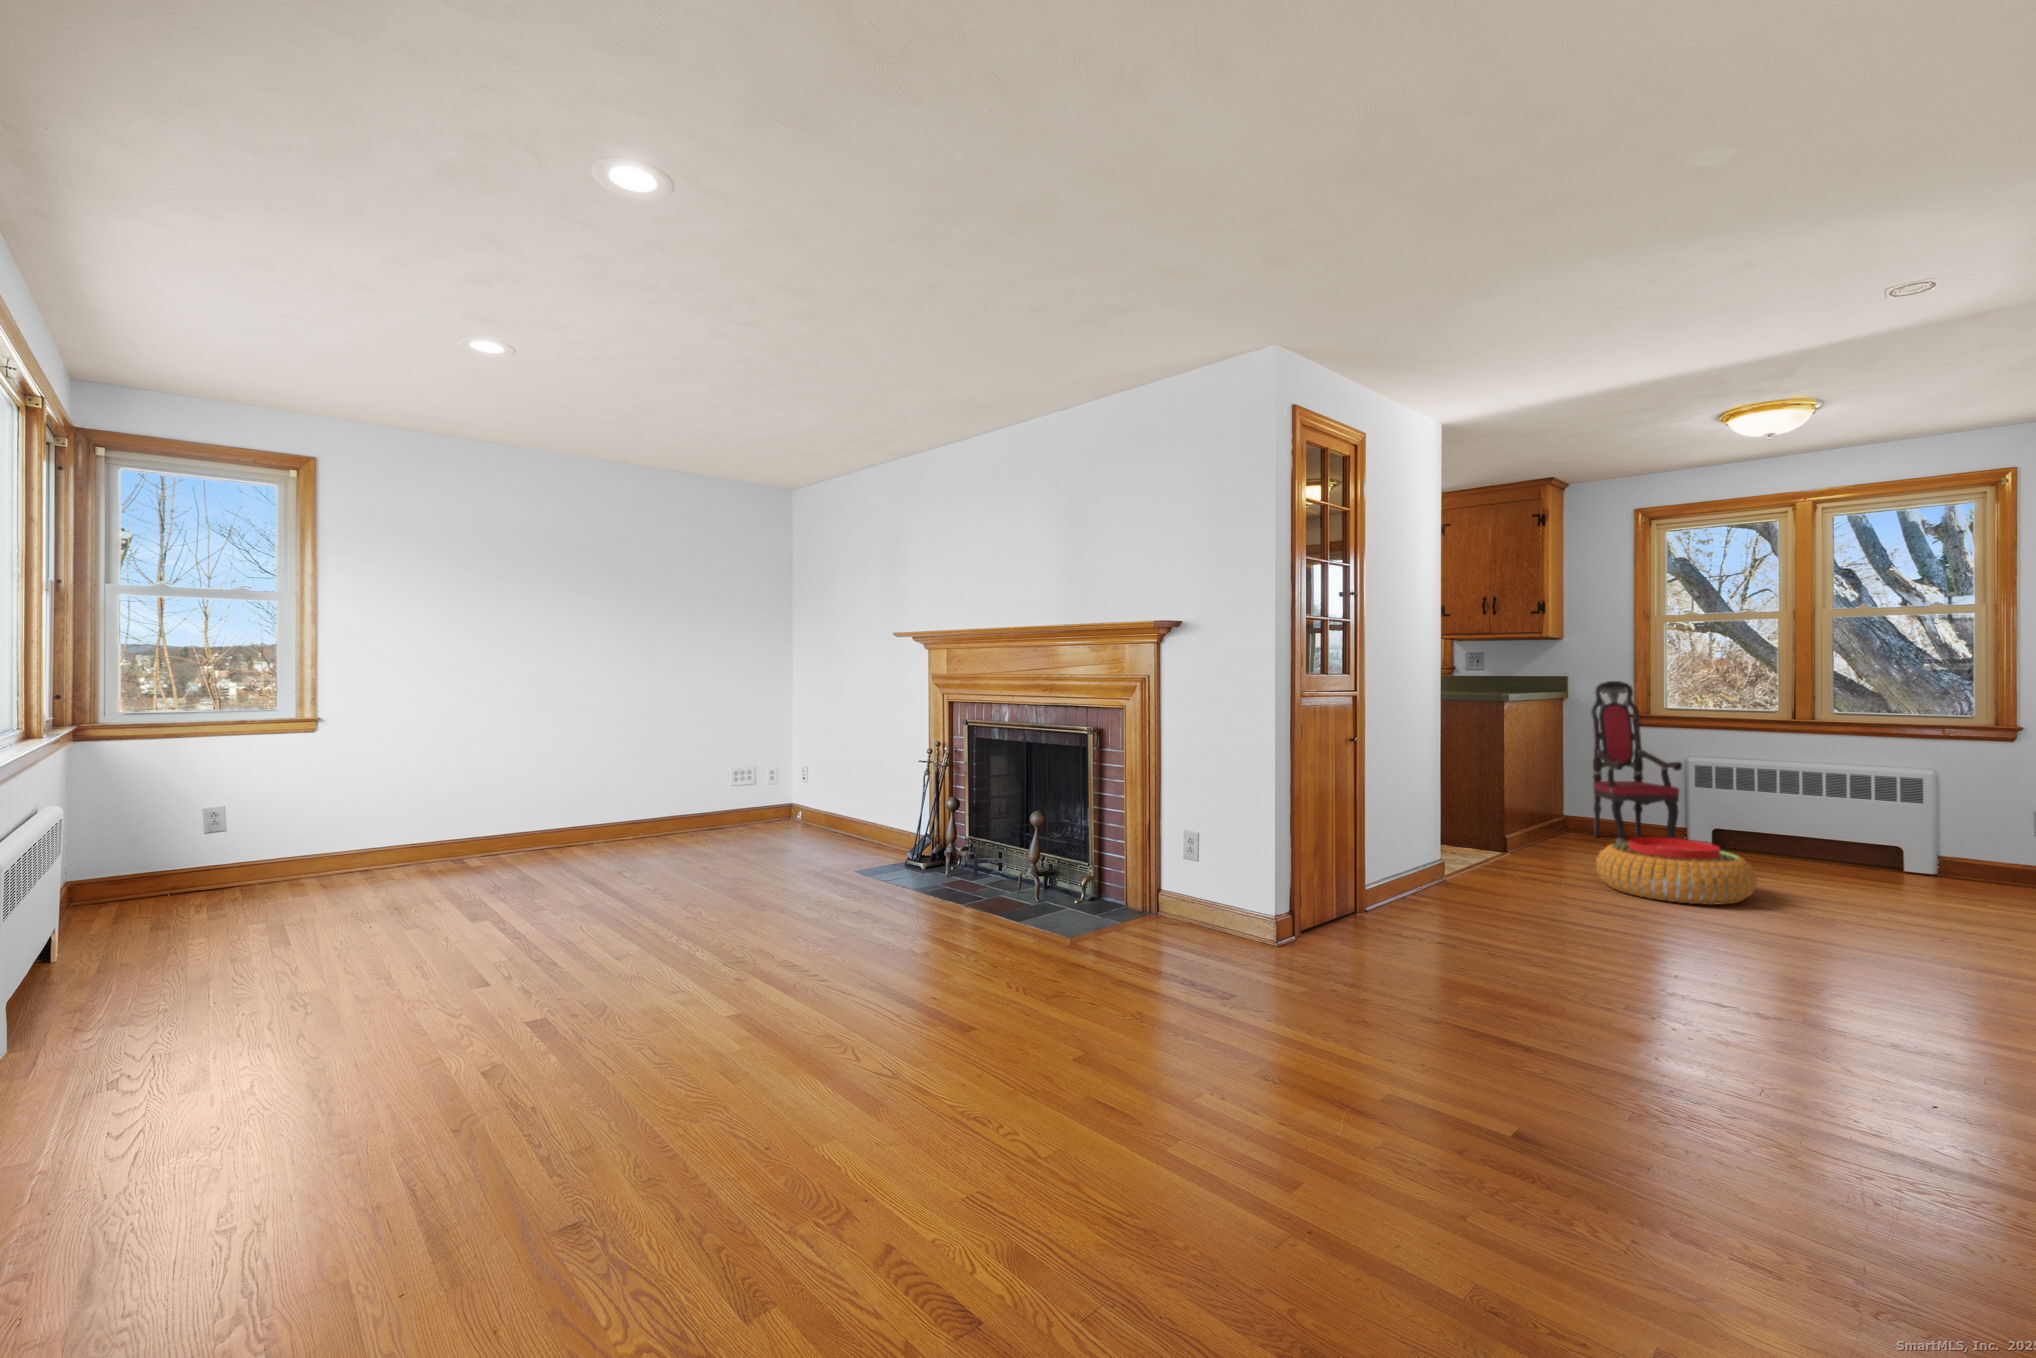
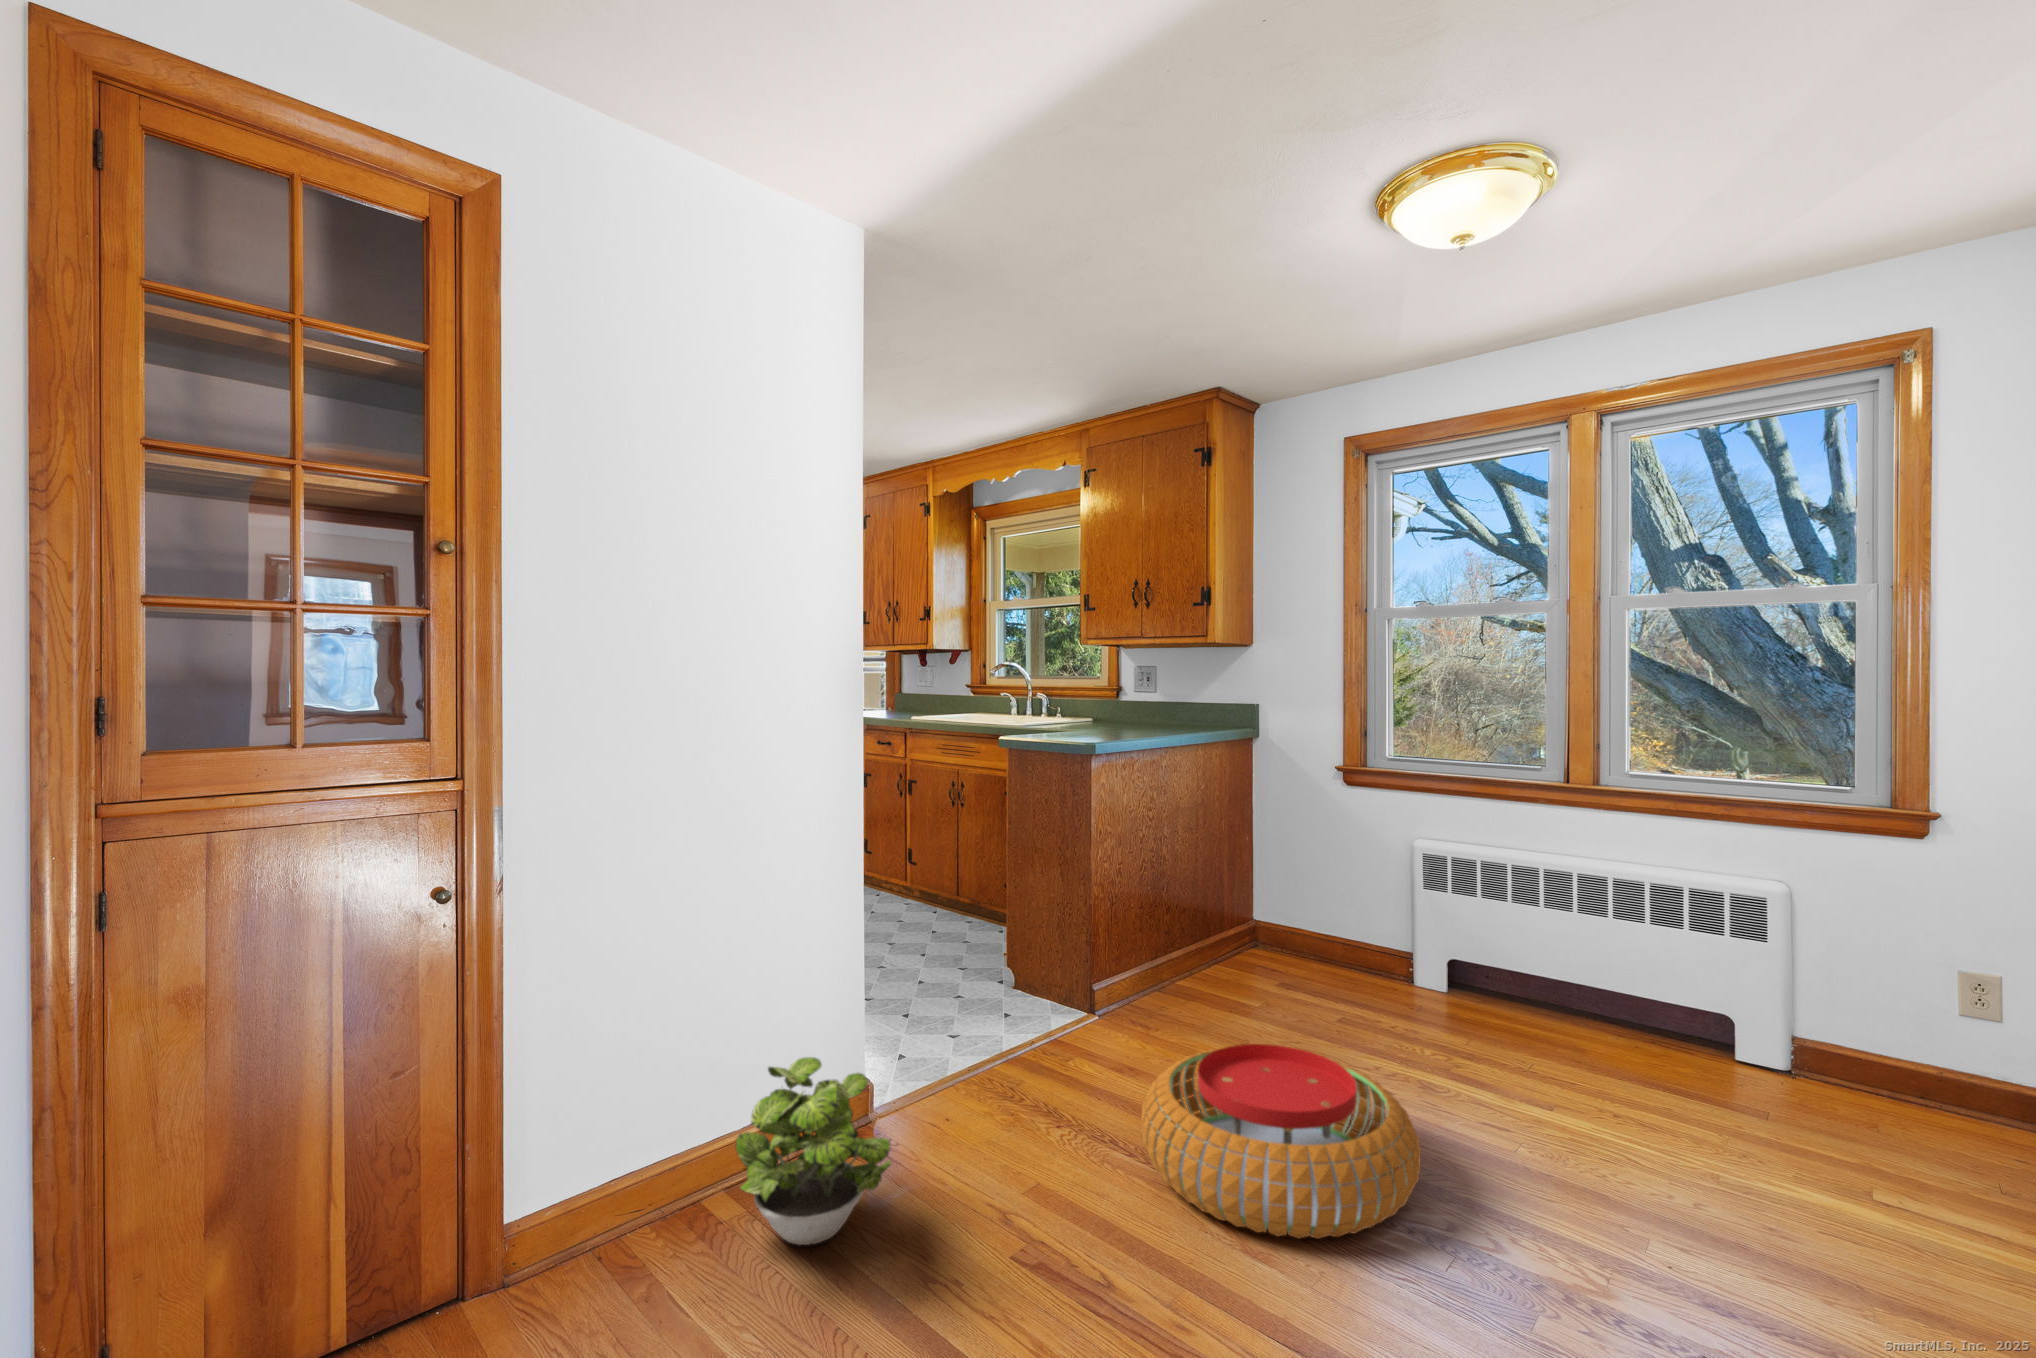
armchair: present [1591,681,1682,843] -> none [1273,713,1397,992]
potted plant: none [1426,825,1515,901] -> present [736,1057,891,1245]

